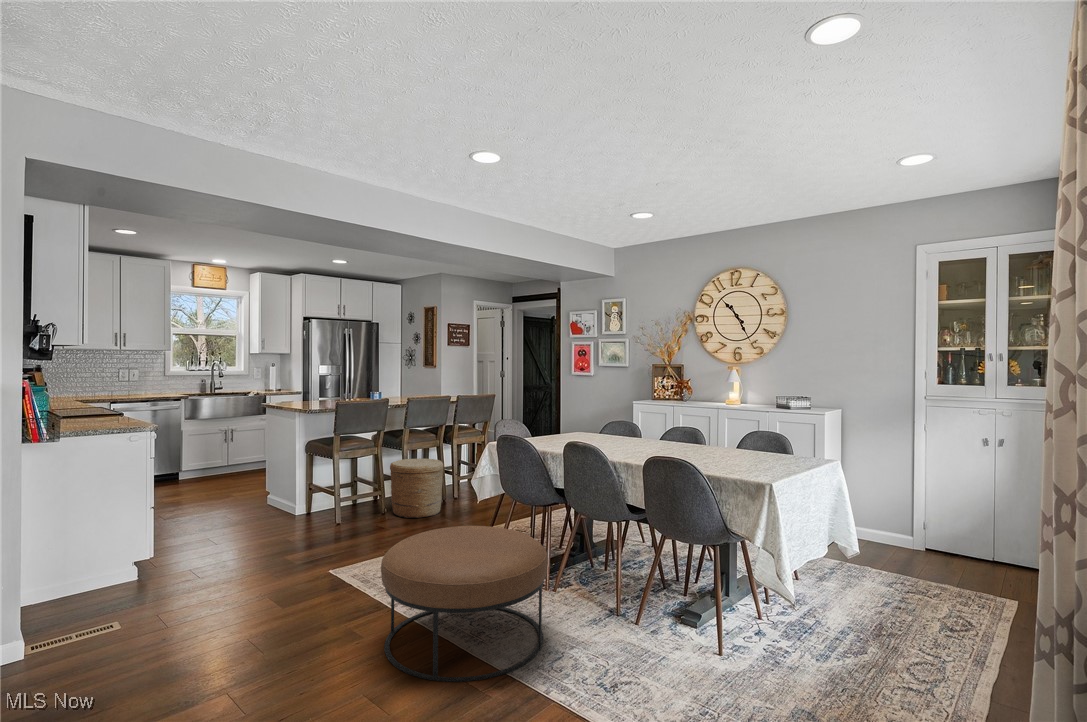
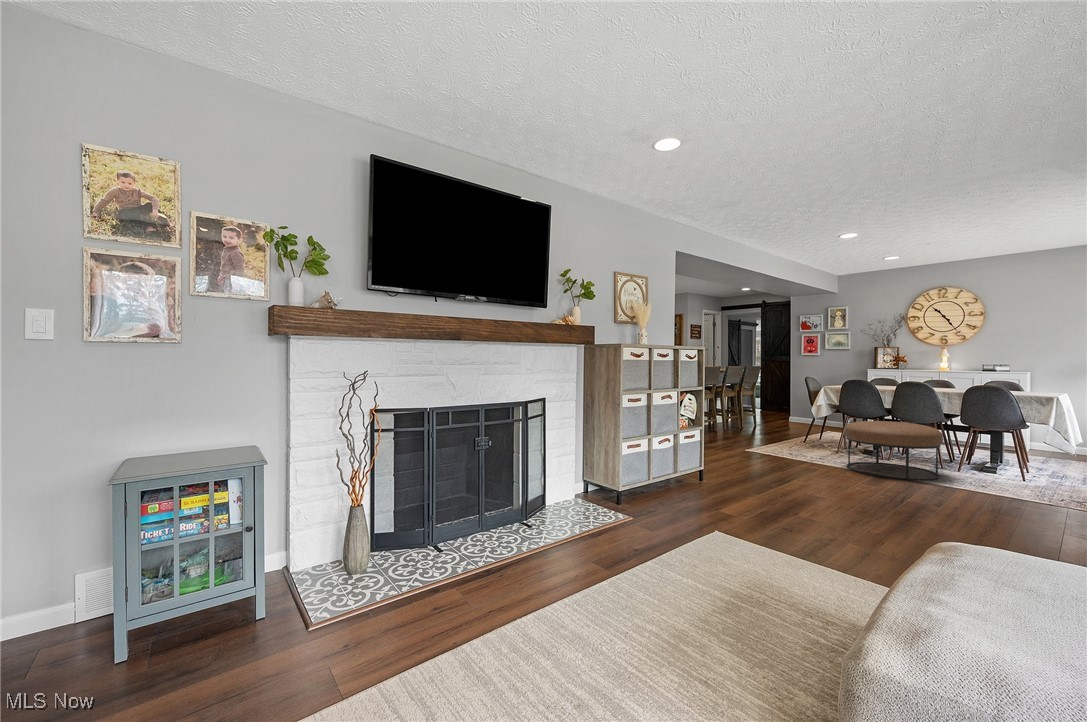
woven basket: present [390,458,443,518] -> none [723,403,758,436]

